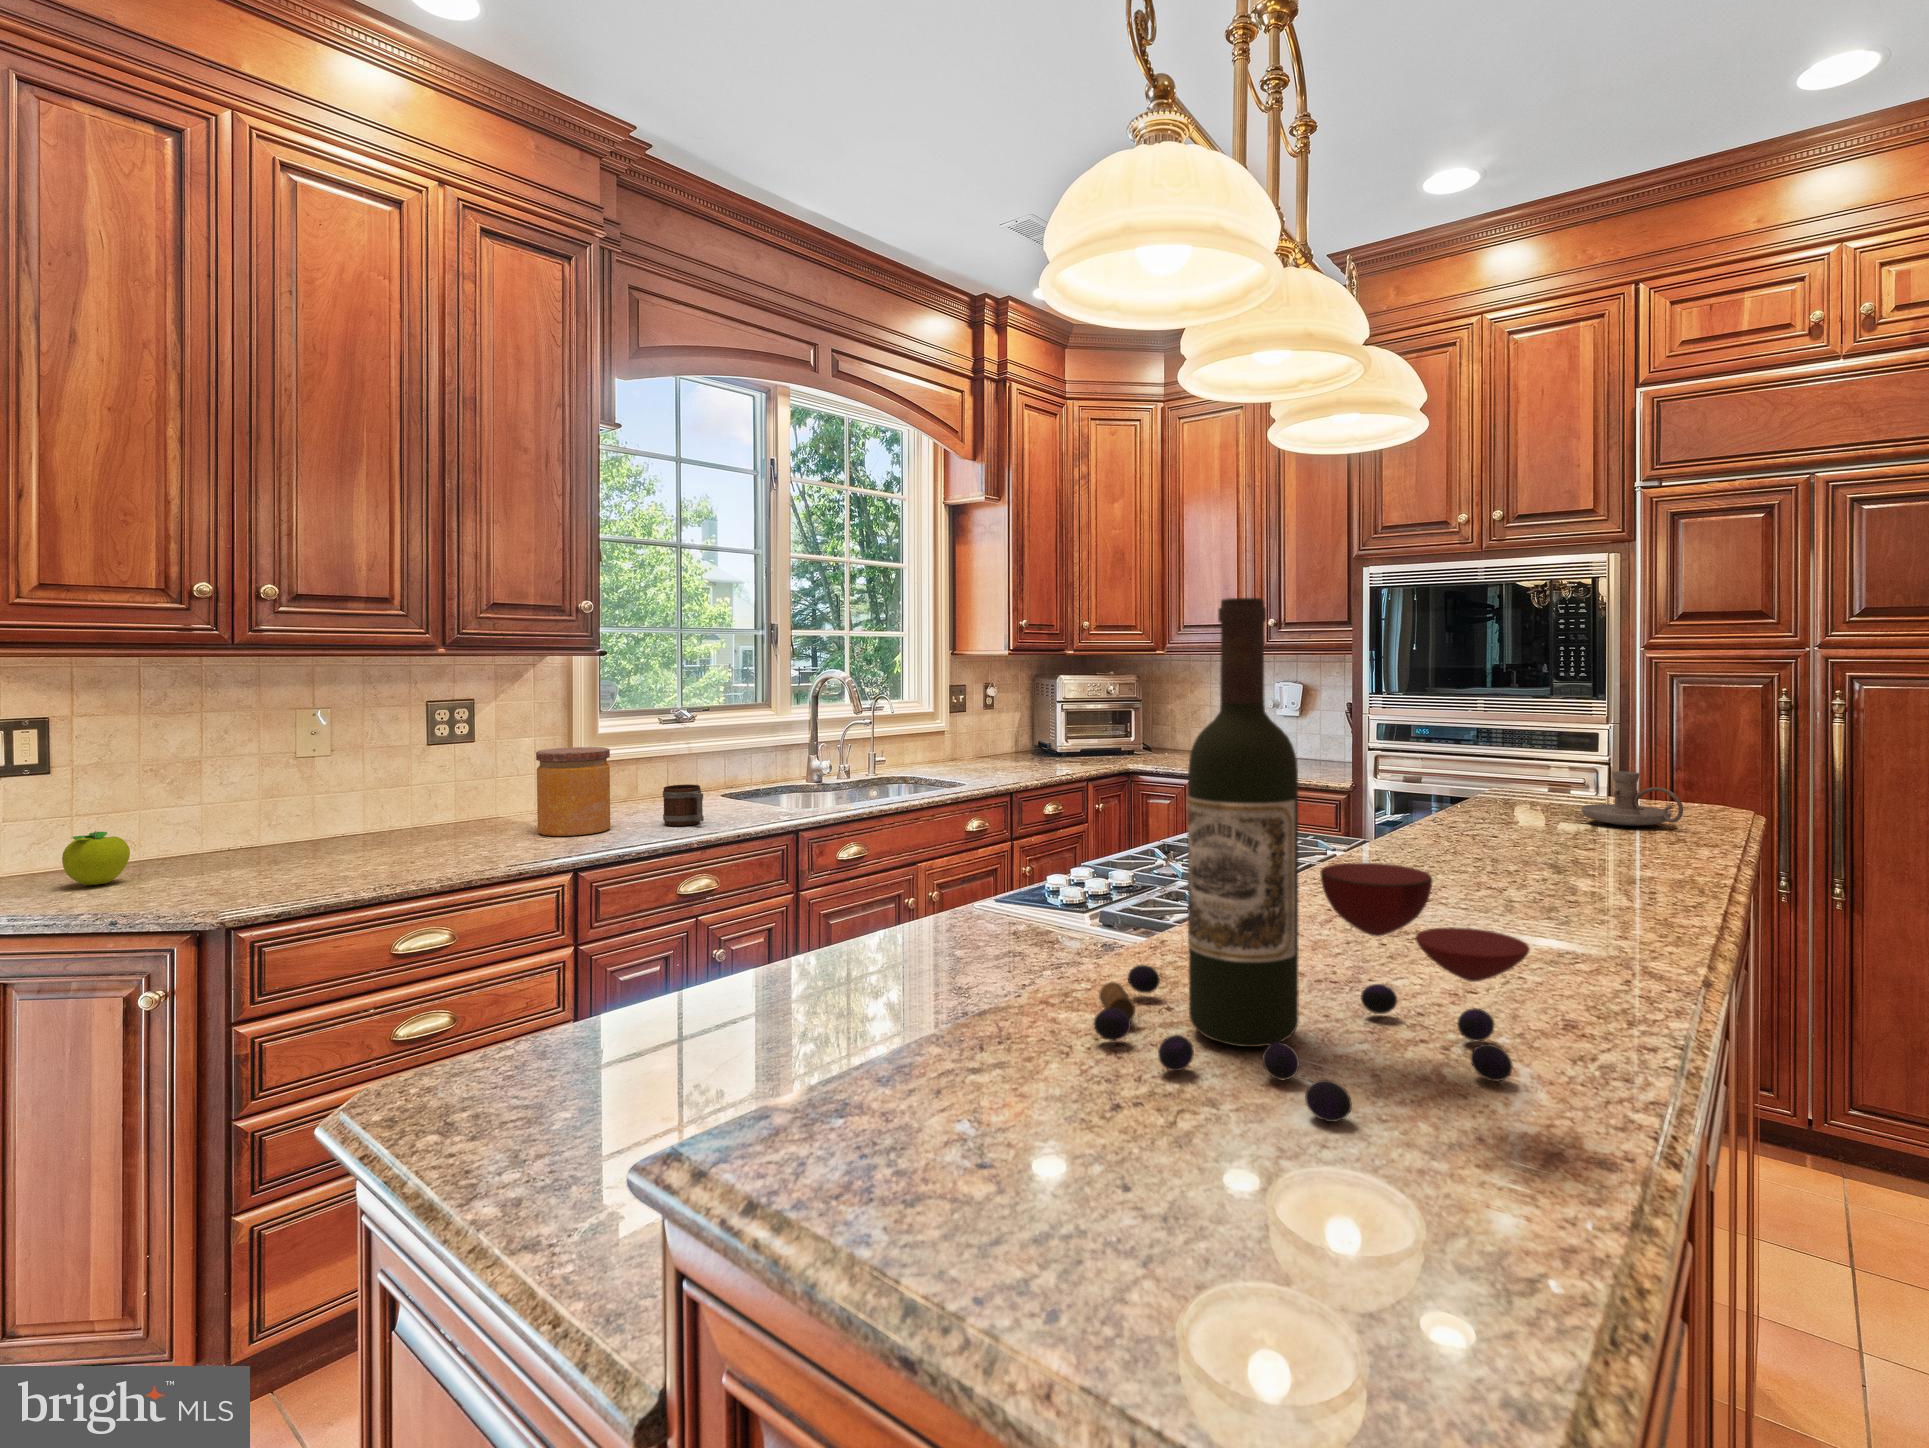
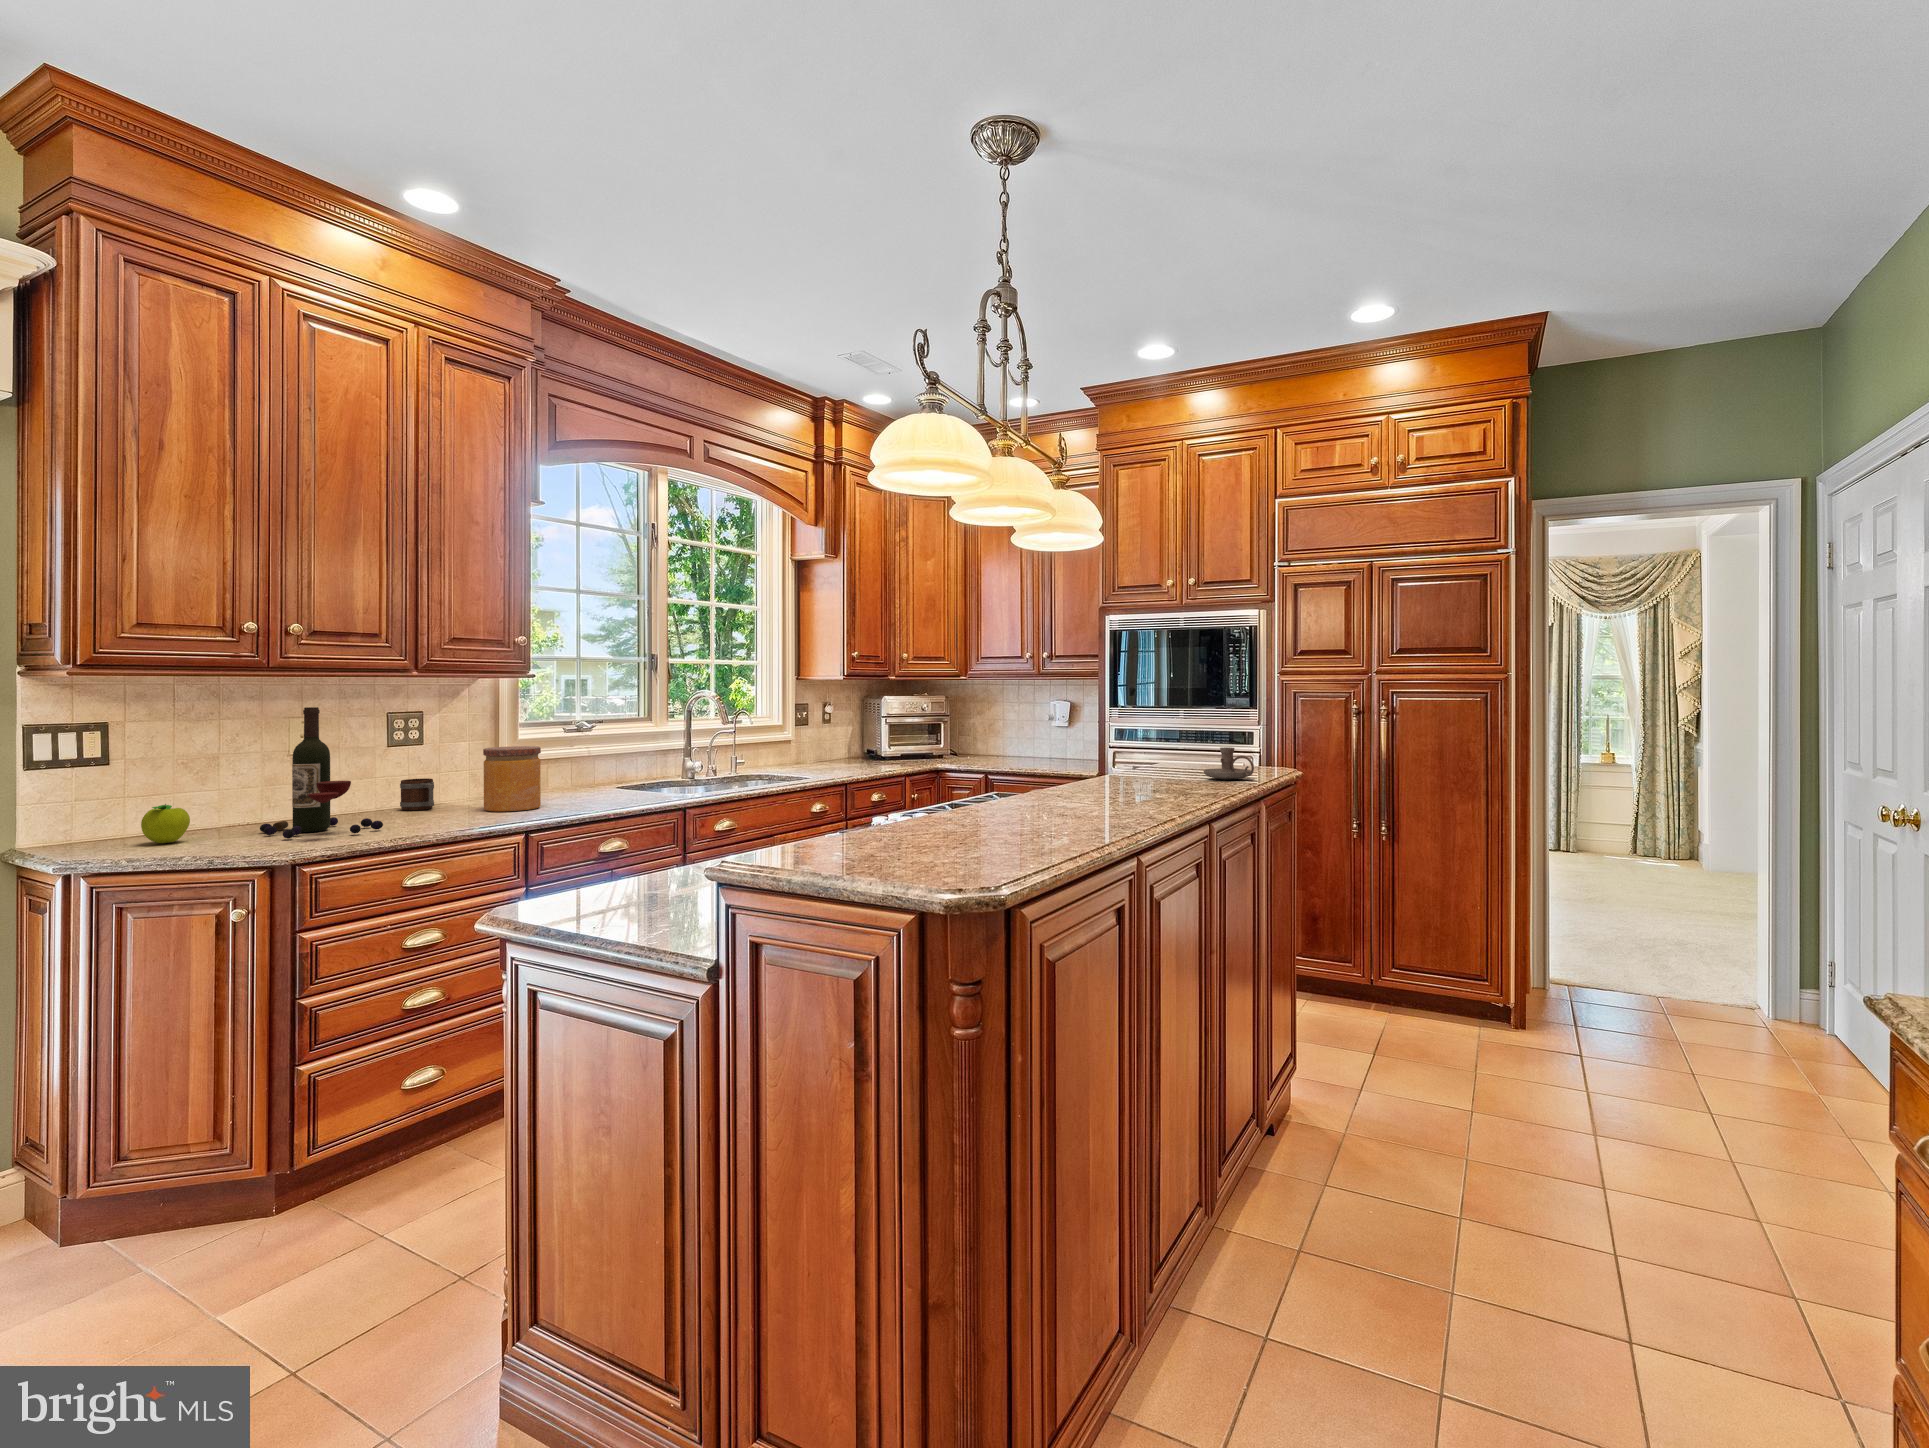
wine bottle: present [1094,598,1529,1122] -> present [260,707,383,839]
mug: present [663,784,704,826] -> present [400,778,434,810]

